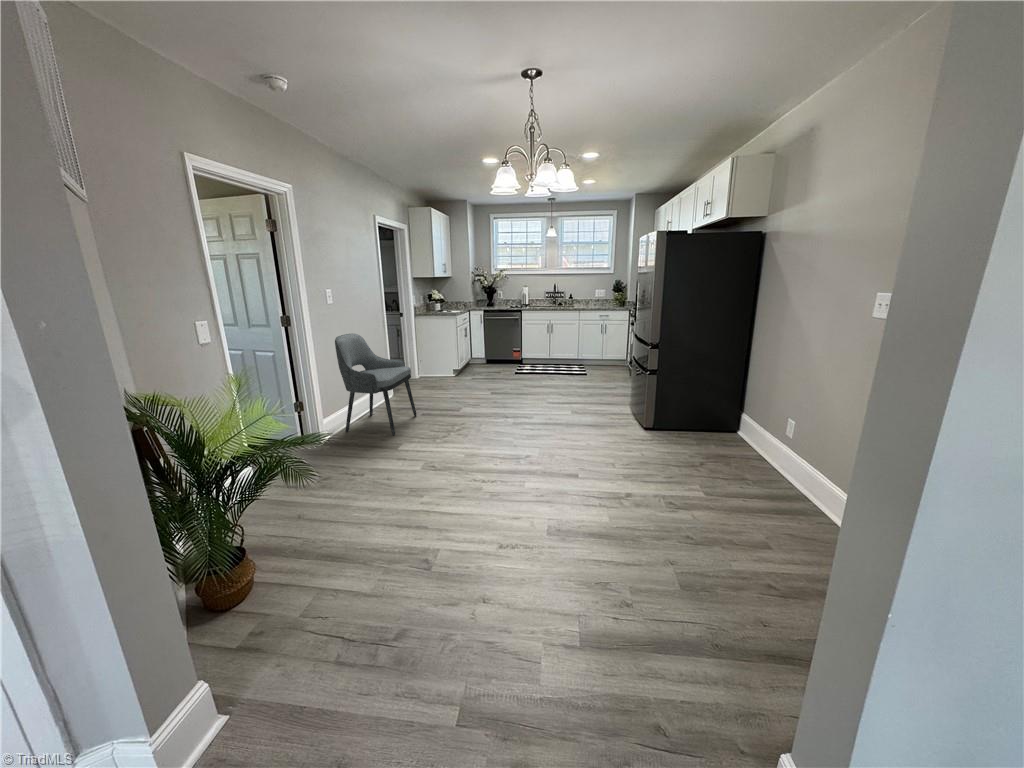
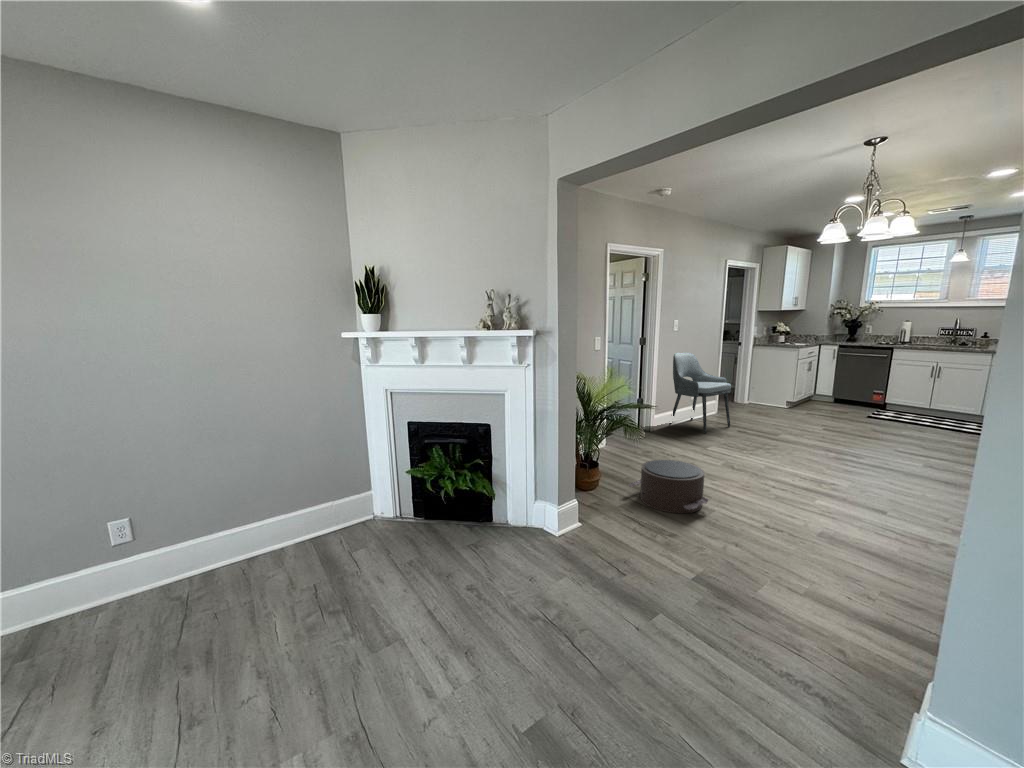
pouf: none [307,545,460,683] -> present [628,460,709,513]

